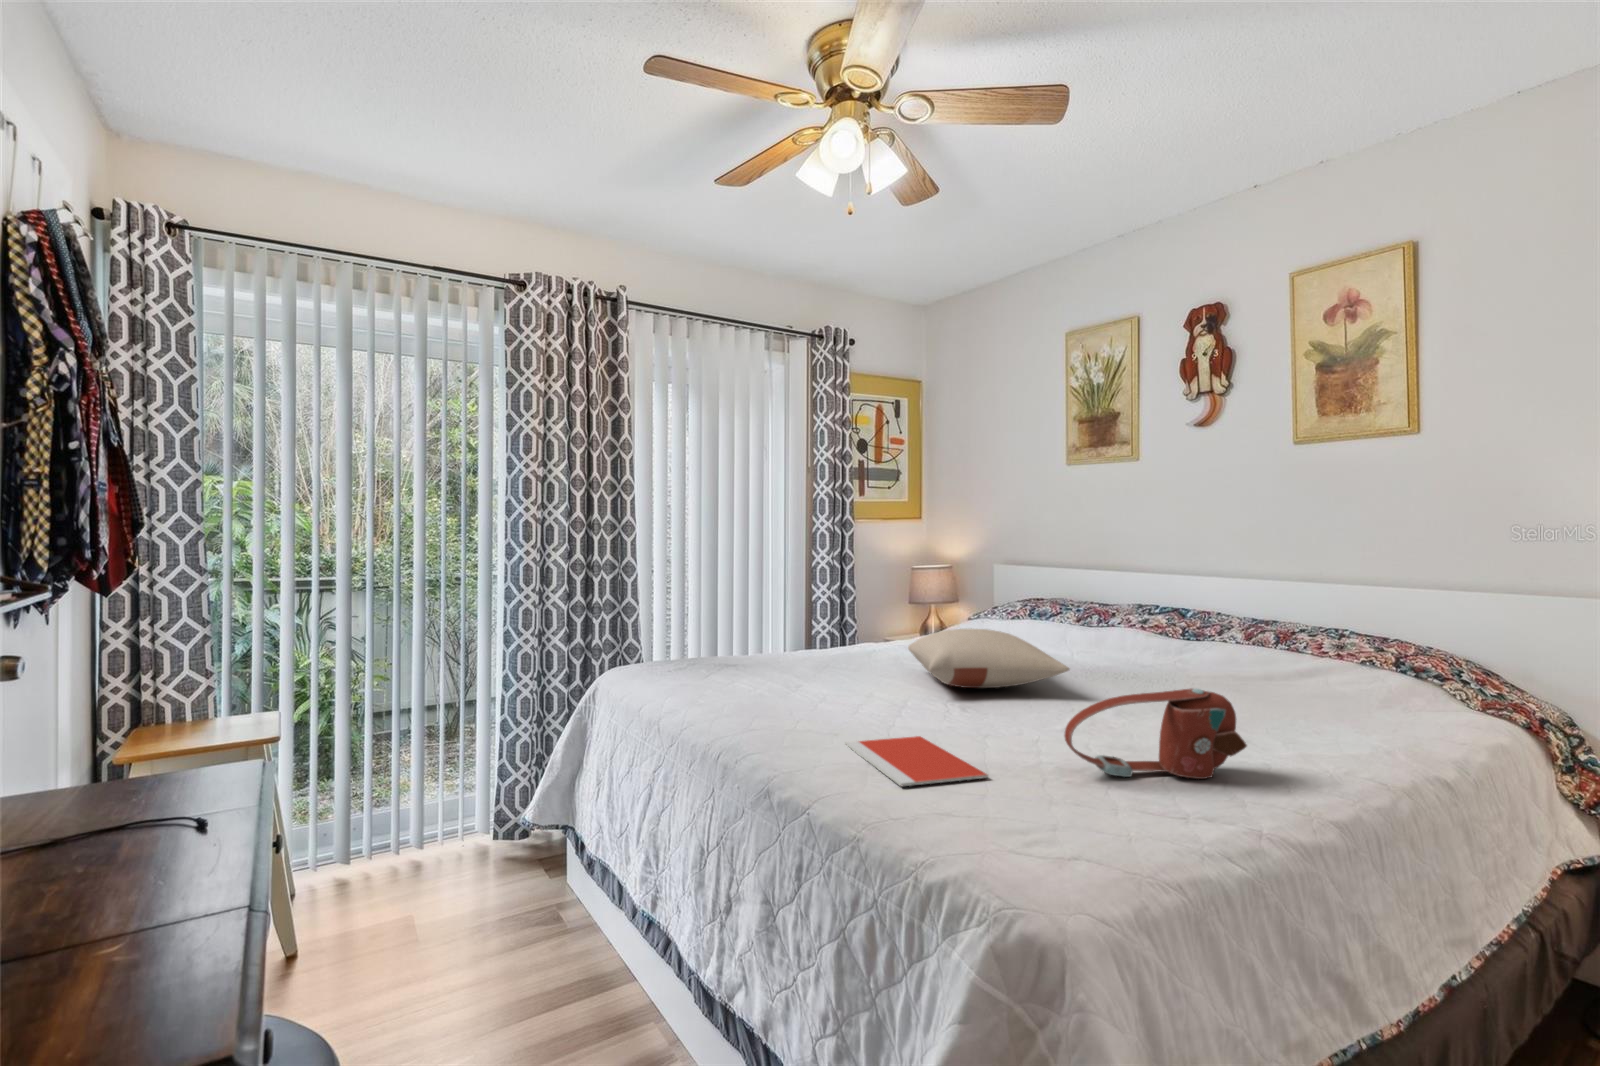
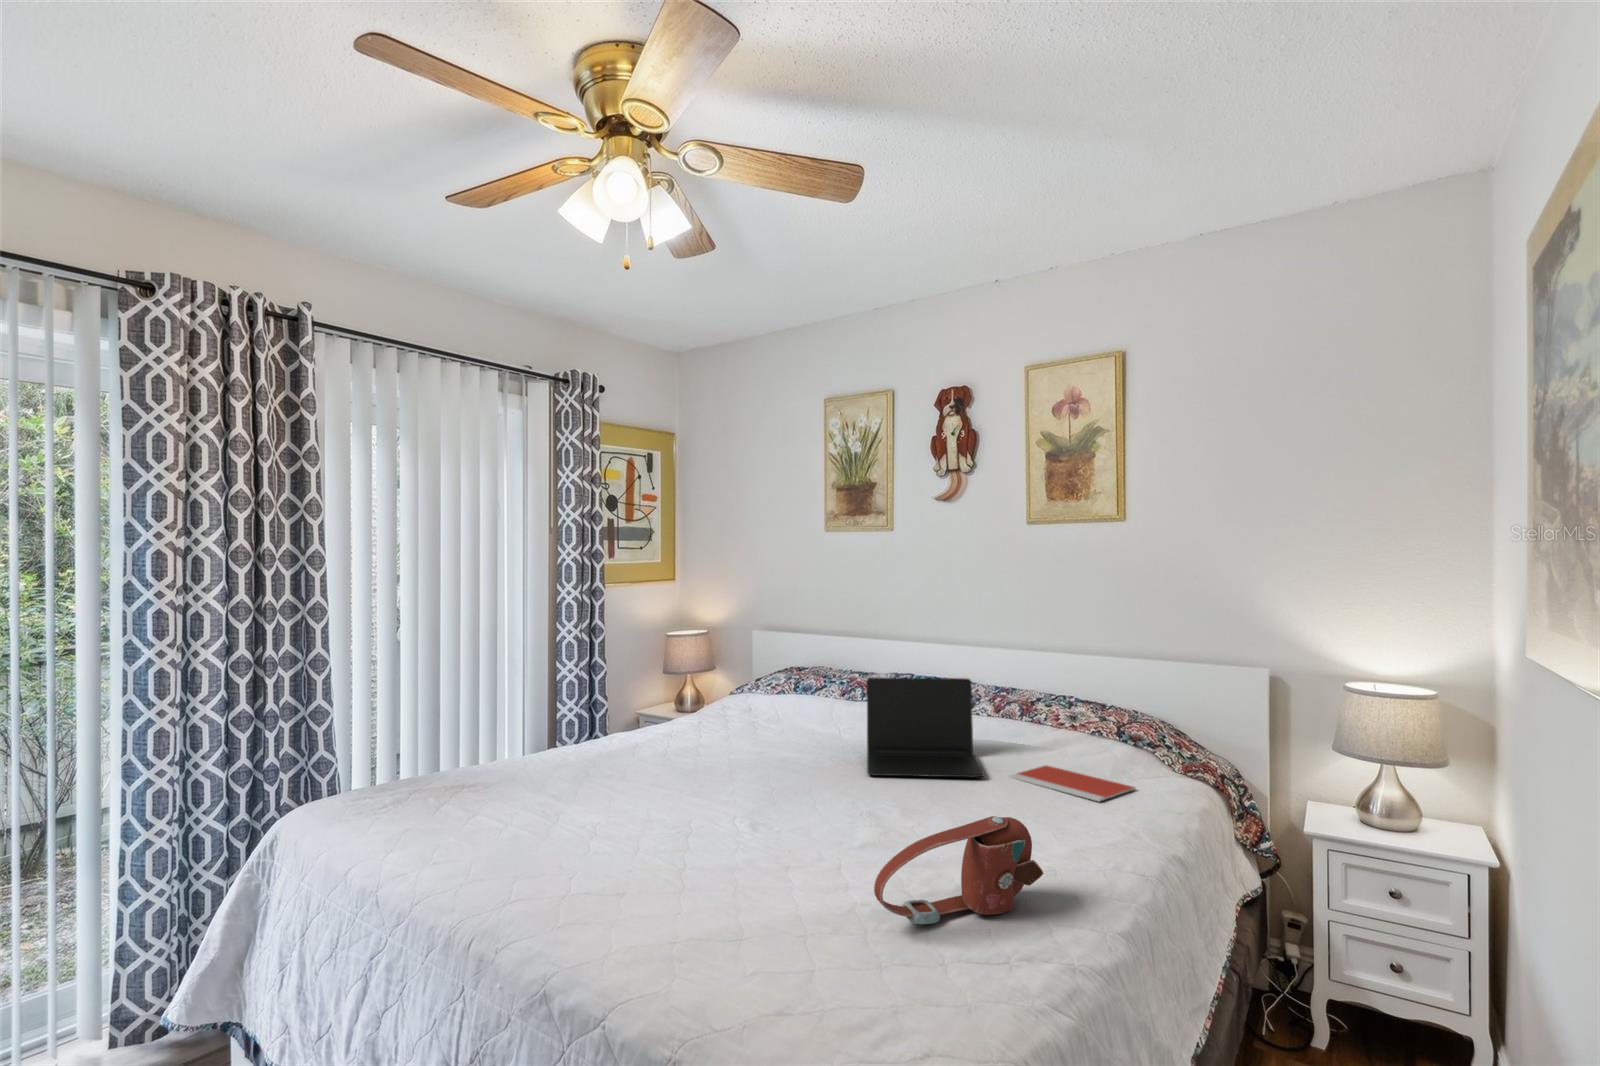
laptop: none [1092,596,1220,693] -> present [867,678,984,777]
pillow: present [908,629,1069,688] -> none [676,728,851,799]
notebook: present [845,736,988,786] -> present [1010,766,1136,801]

